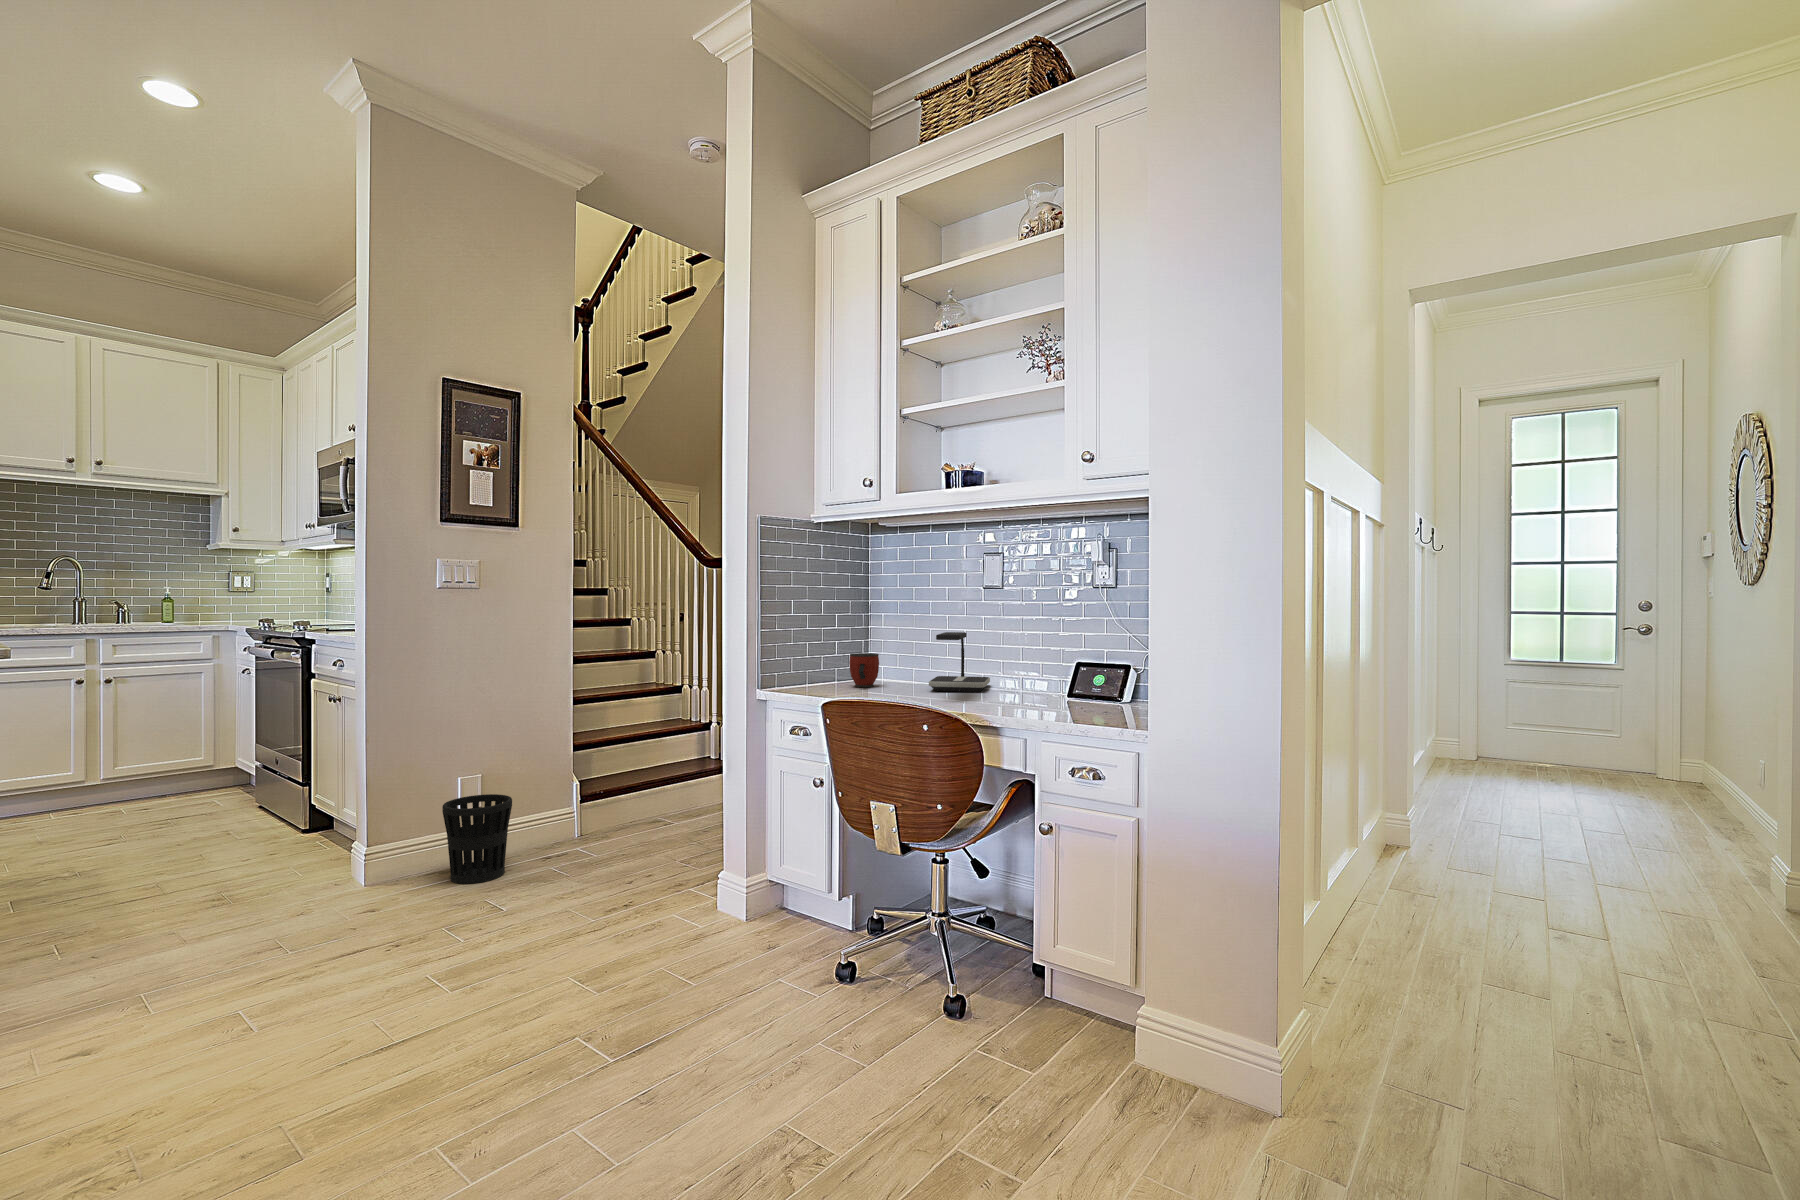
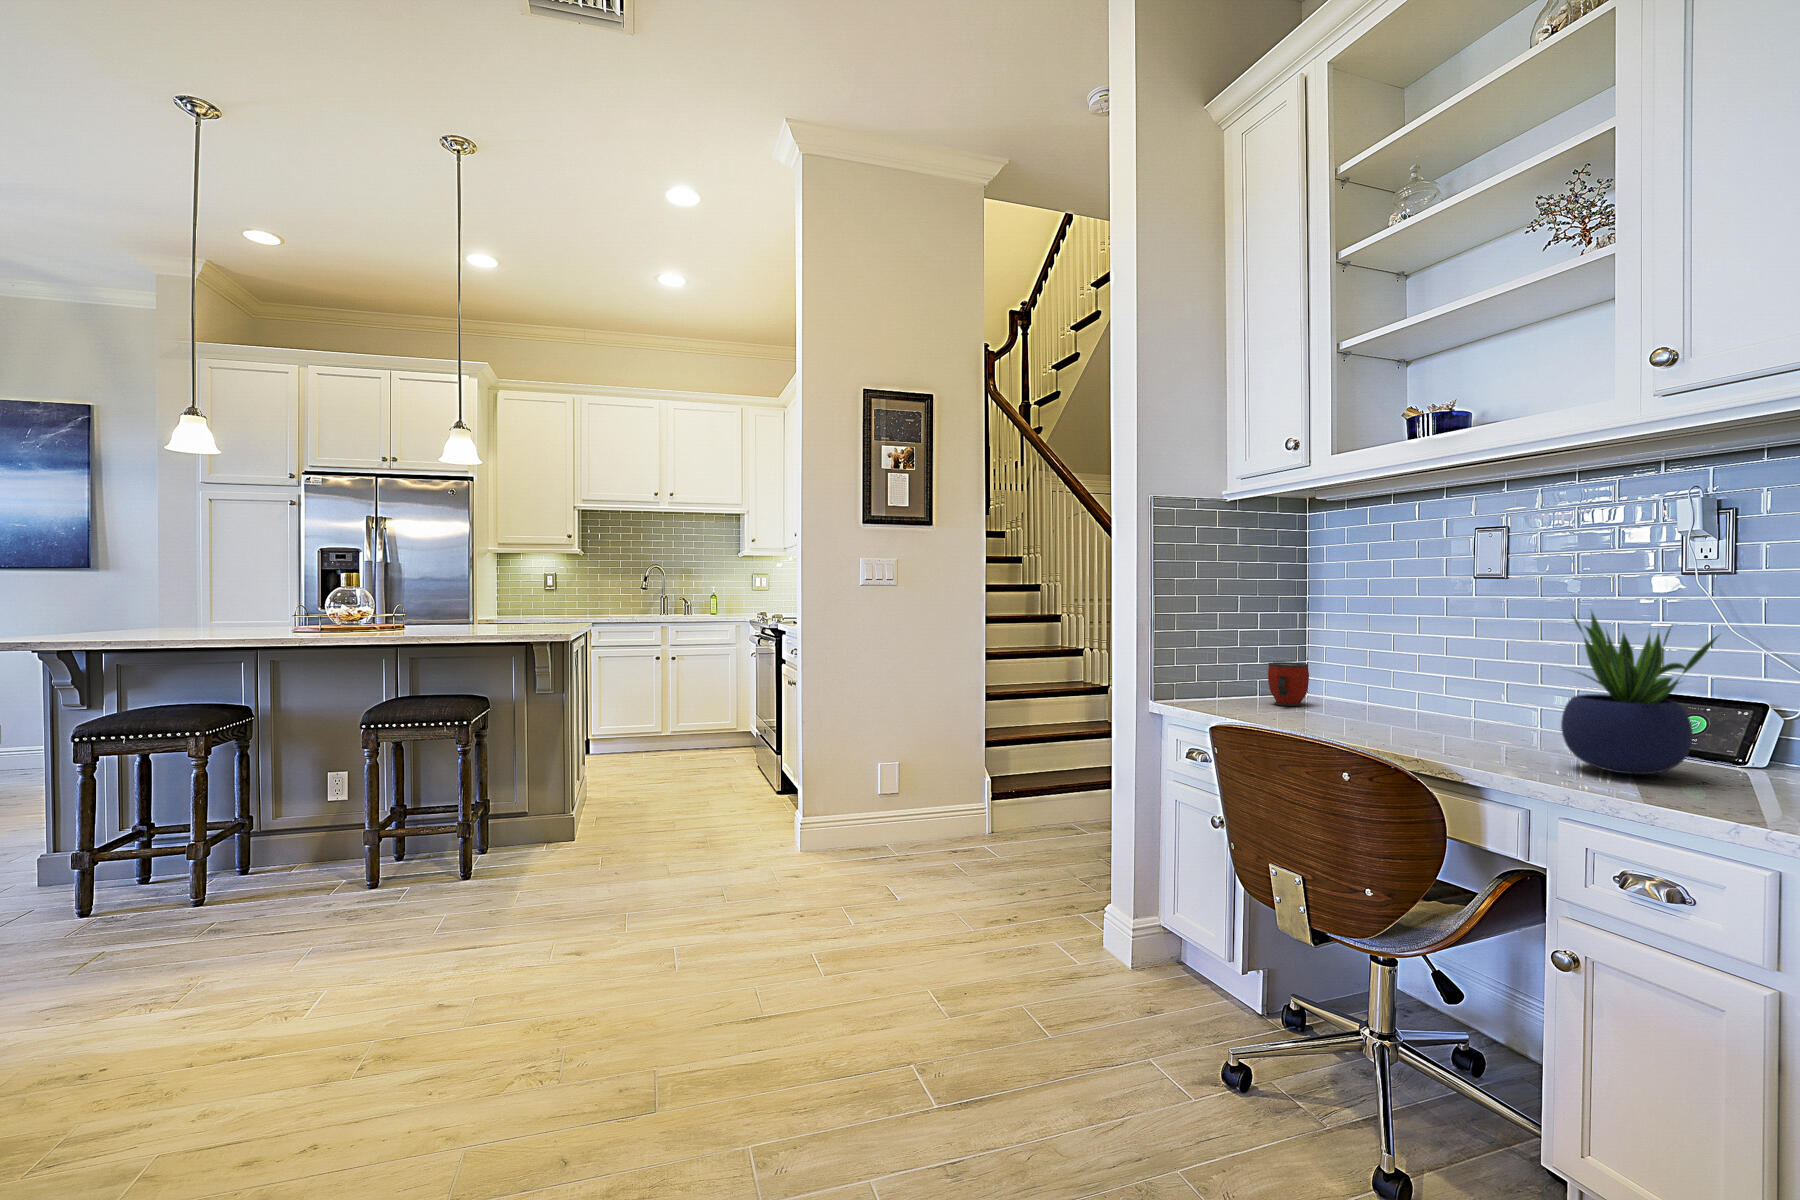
potted plant: none [1038,609,1113,710] -> present [1561,612,1718,774]
desk lamp: present [929,632,990,692] -> none [1379,640,1486,725]
wastebasket: present [442,794,512,884] -> none [864,779,922,863]

